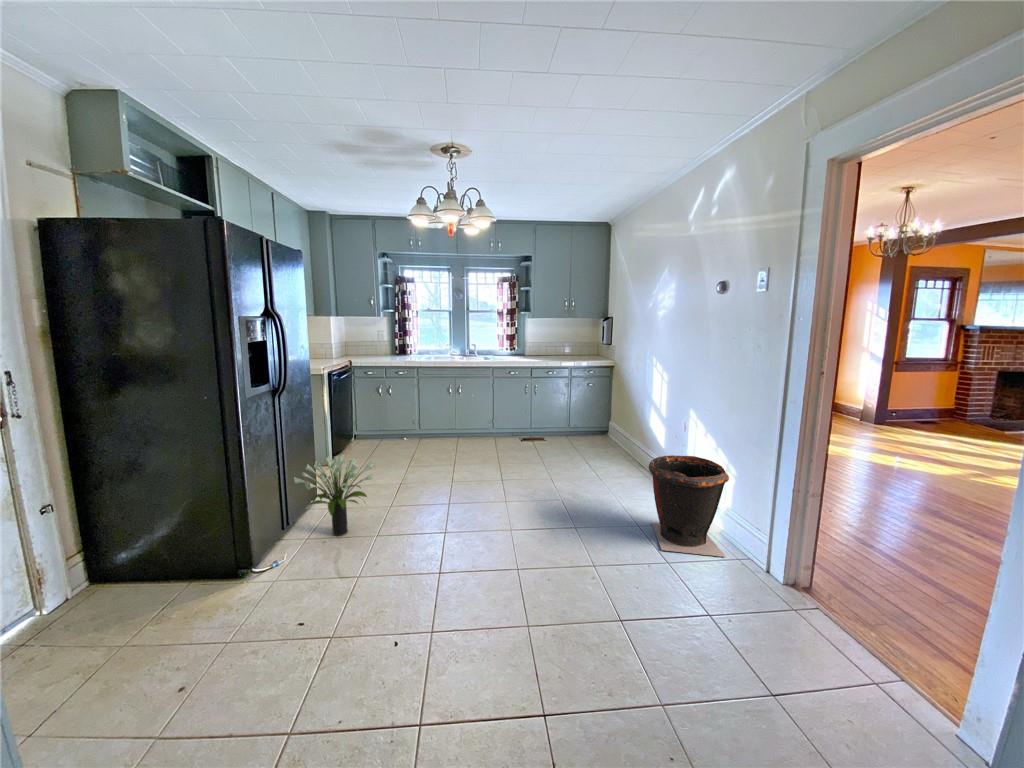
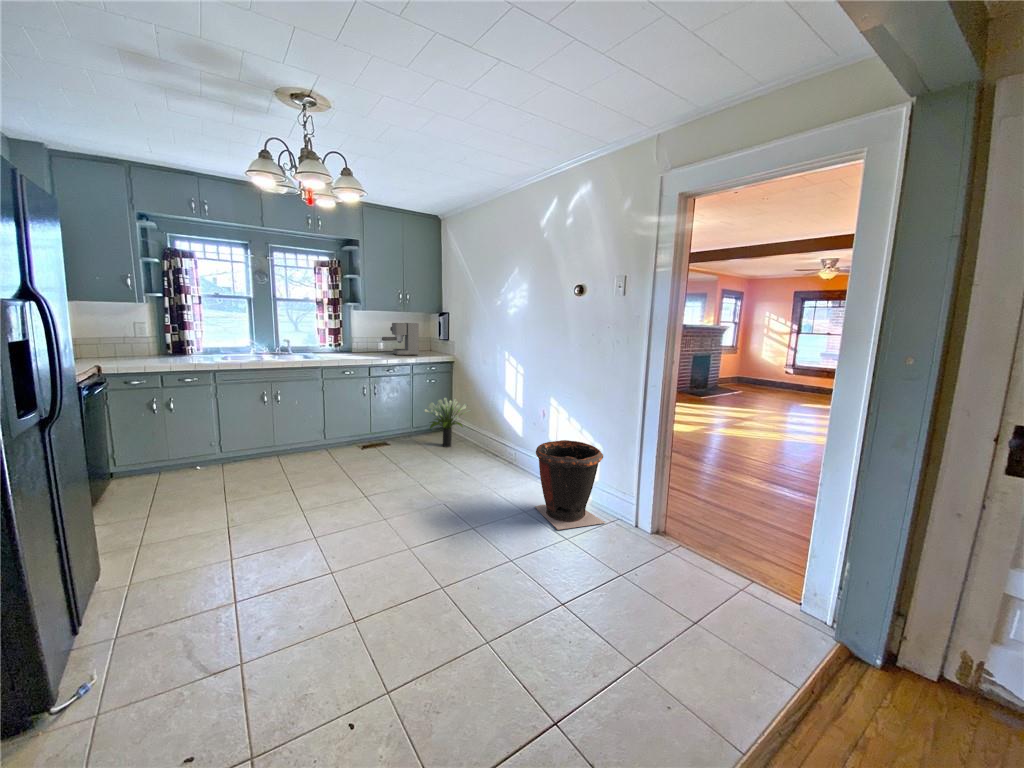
coffee maker: none [550,329,584,360] -> present [382,323,419,355]
potted plant: present [294,455,375,536] -> present [425,398,471,447]

